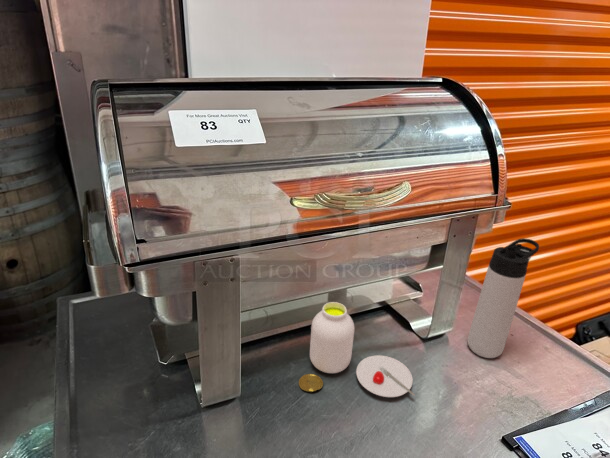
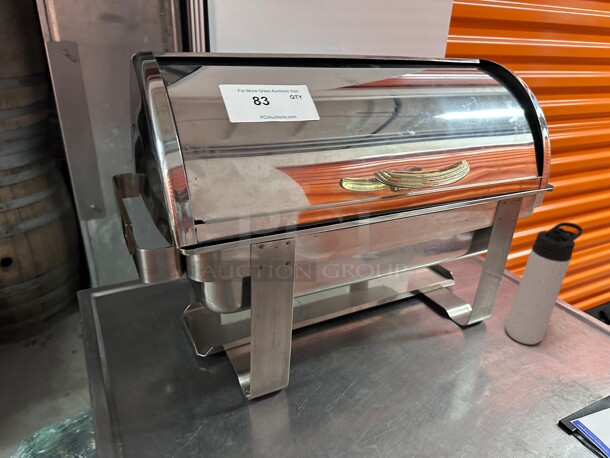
jar: present [299,302,415,397] -> none [343,289,465,386]

